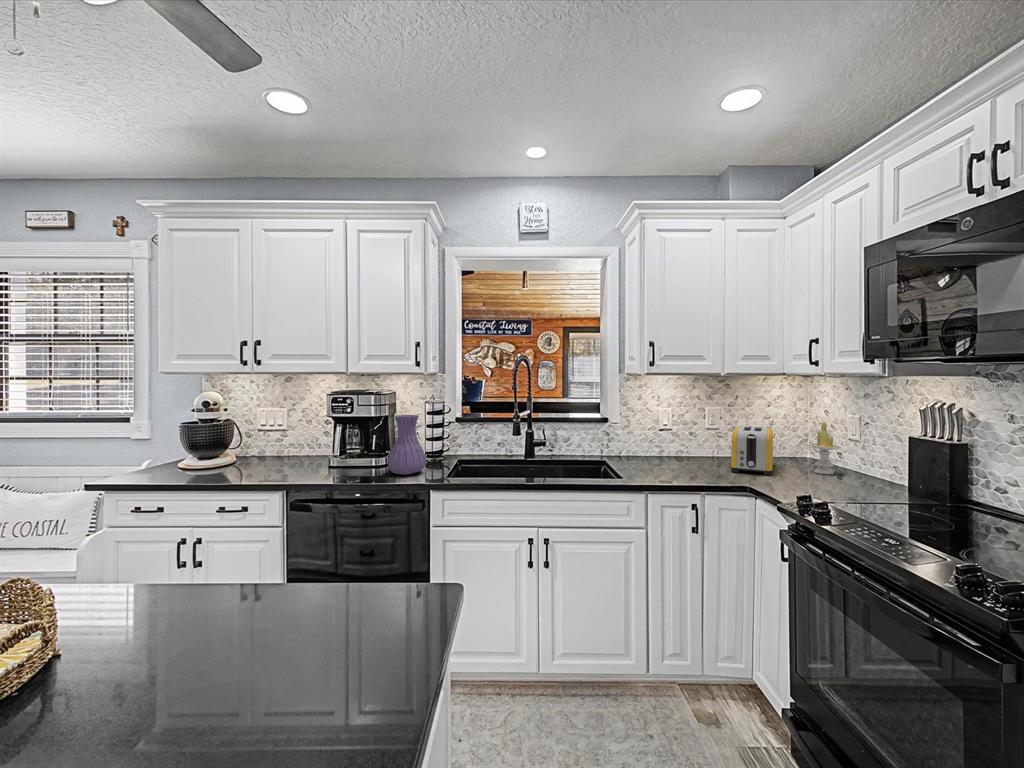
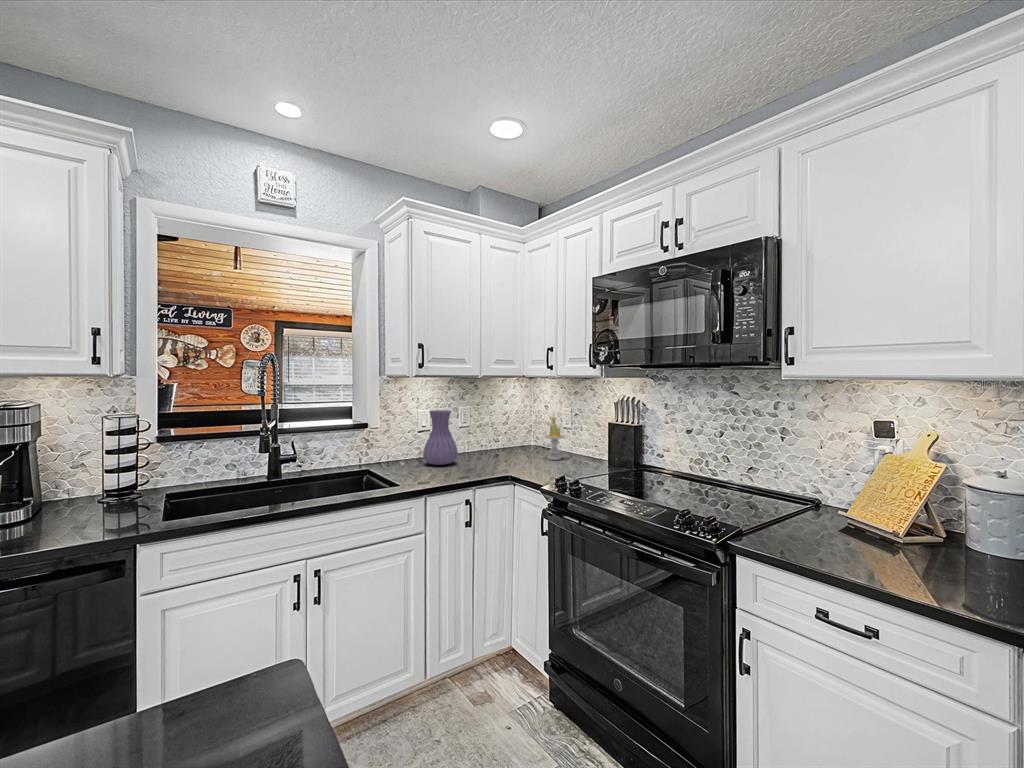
vase: present [388,415,426,475] -> present [423,410,458,465]
toaster: present [731,426,773,475] -> none [485,424,521,466]

